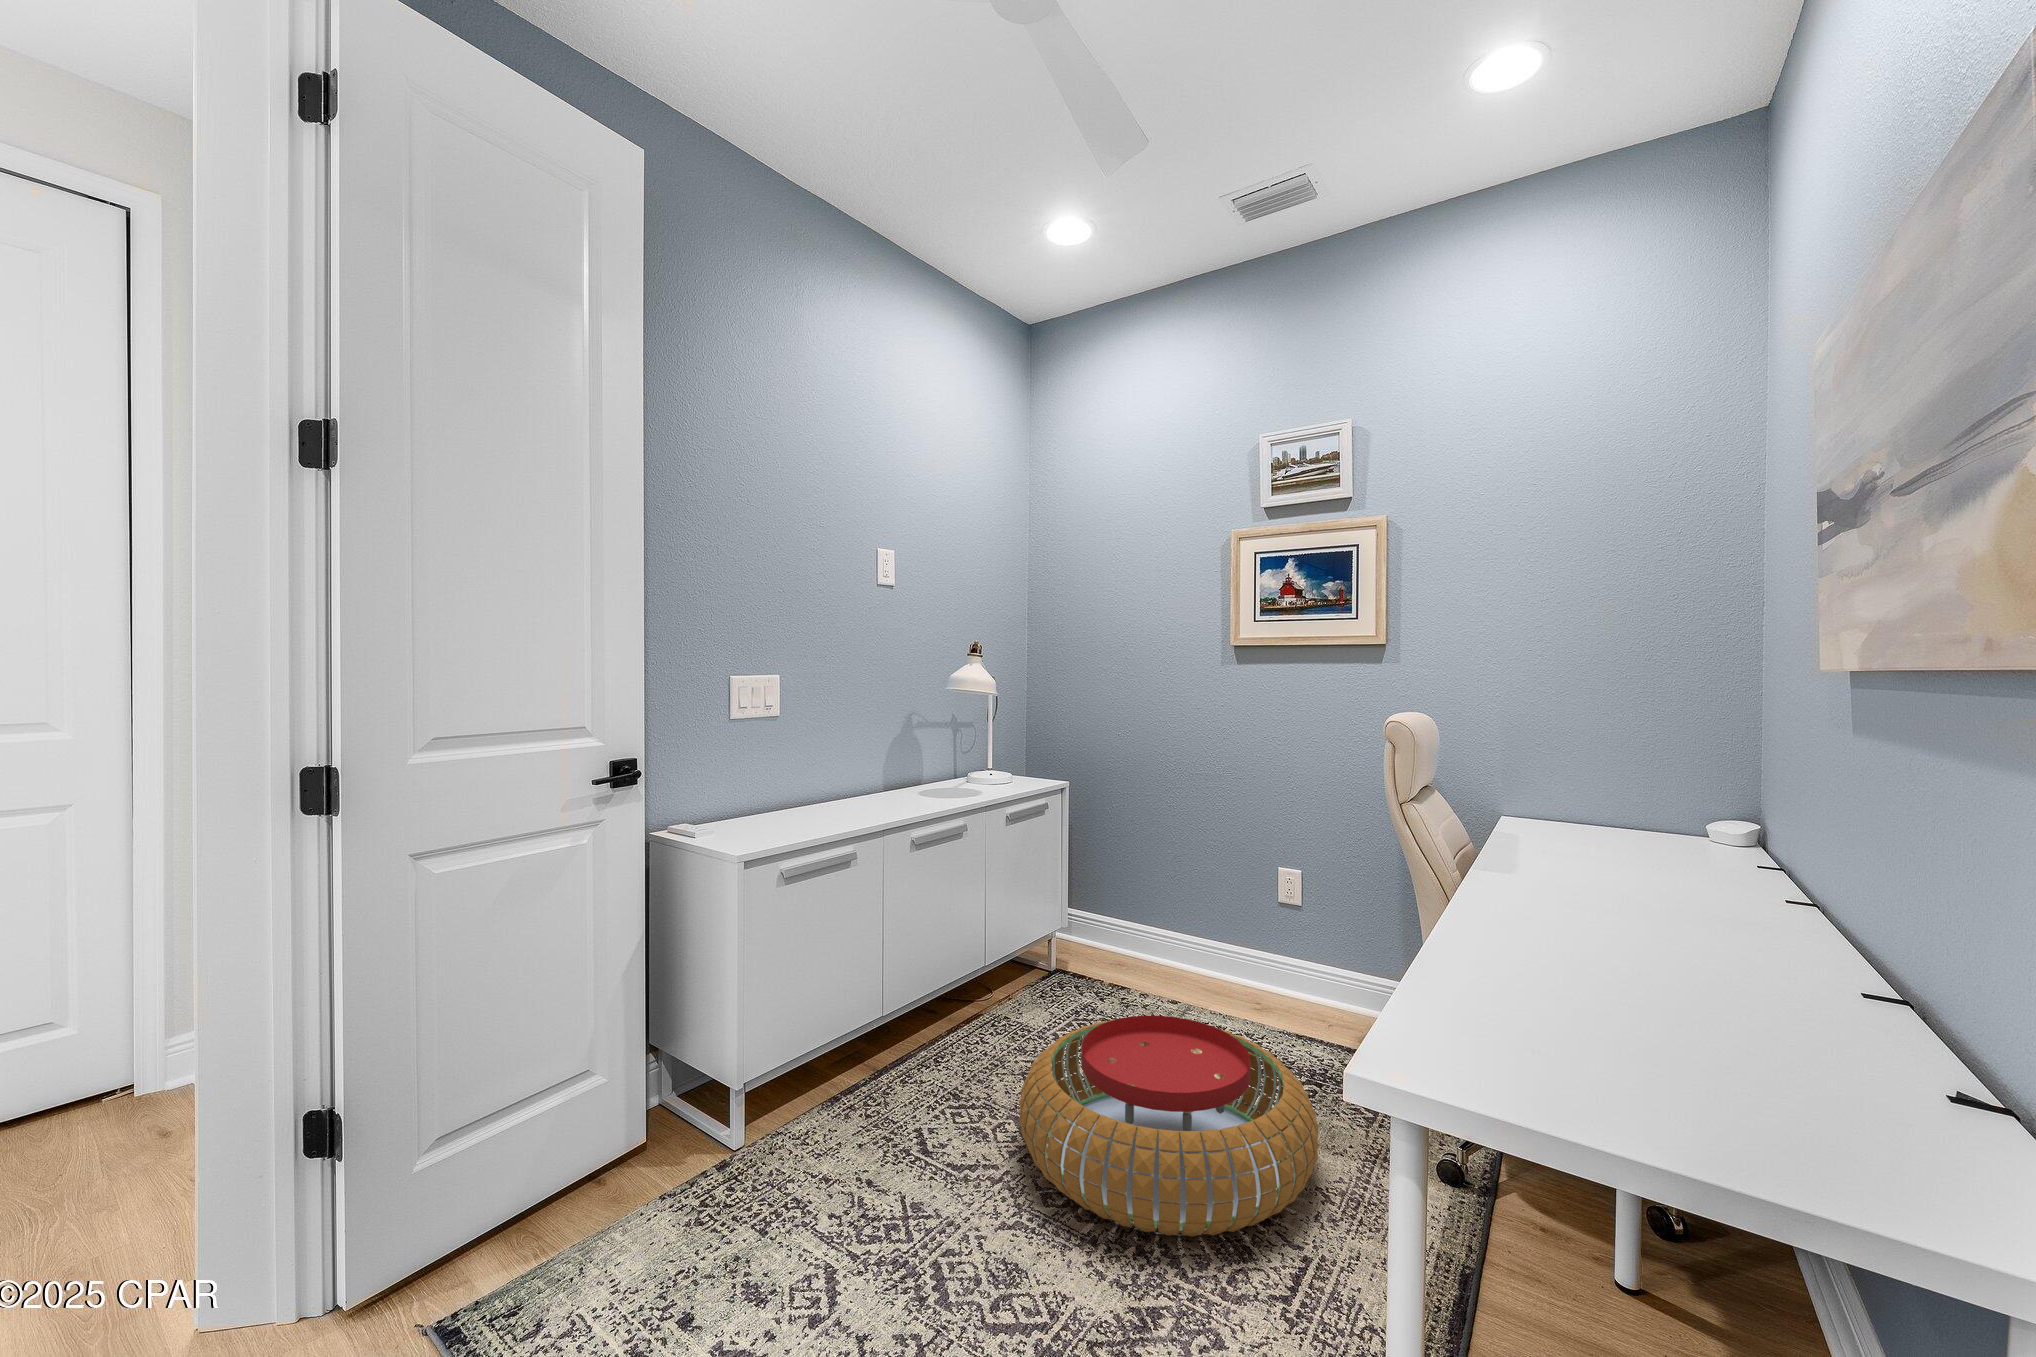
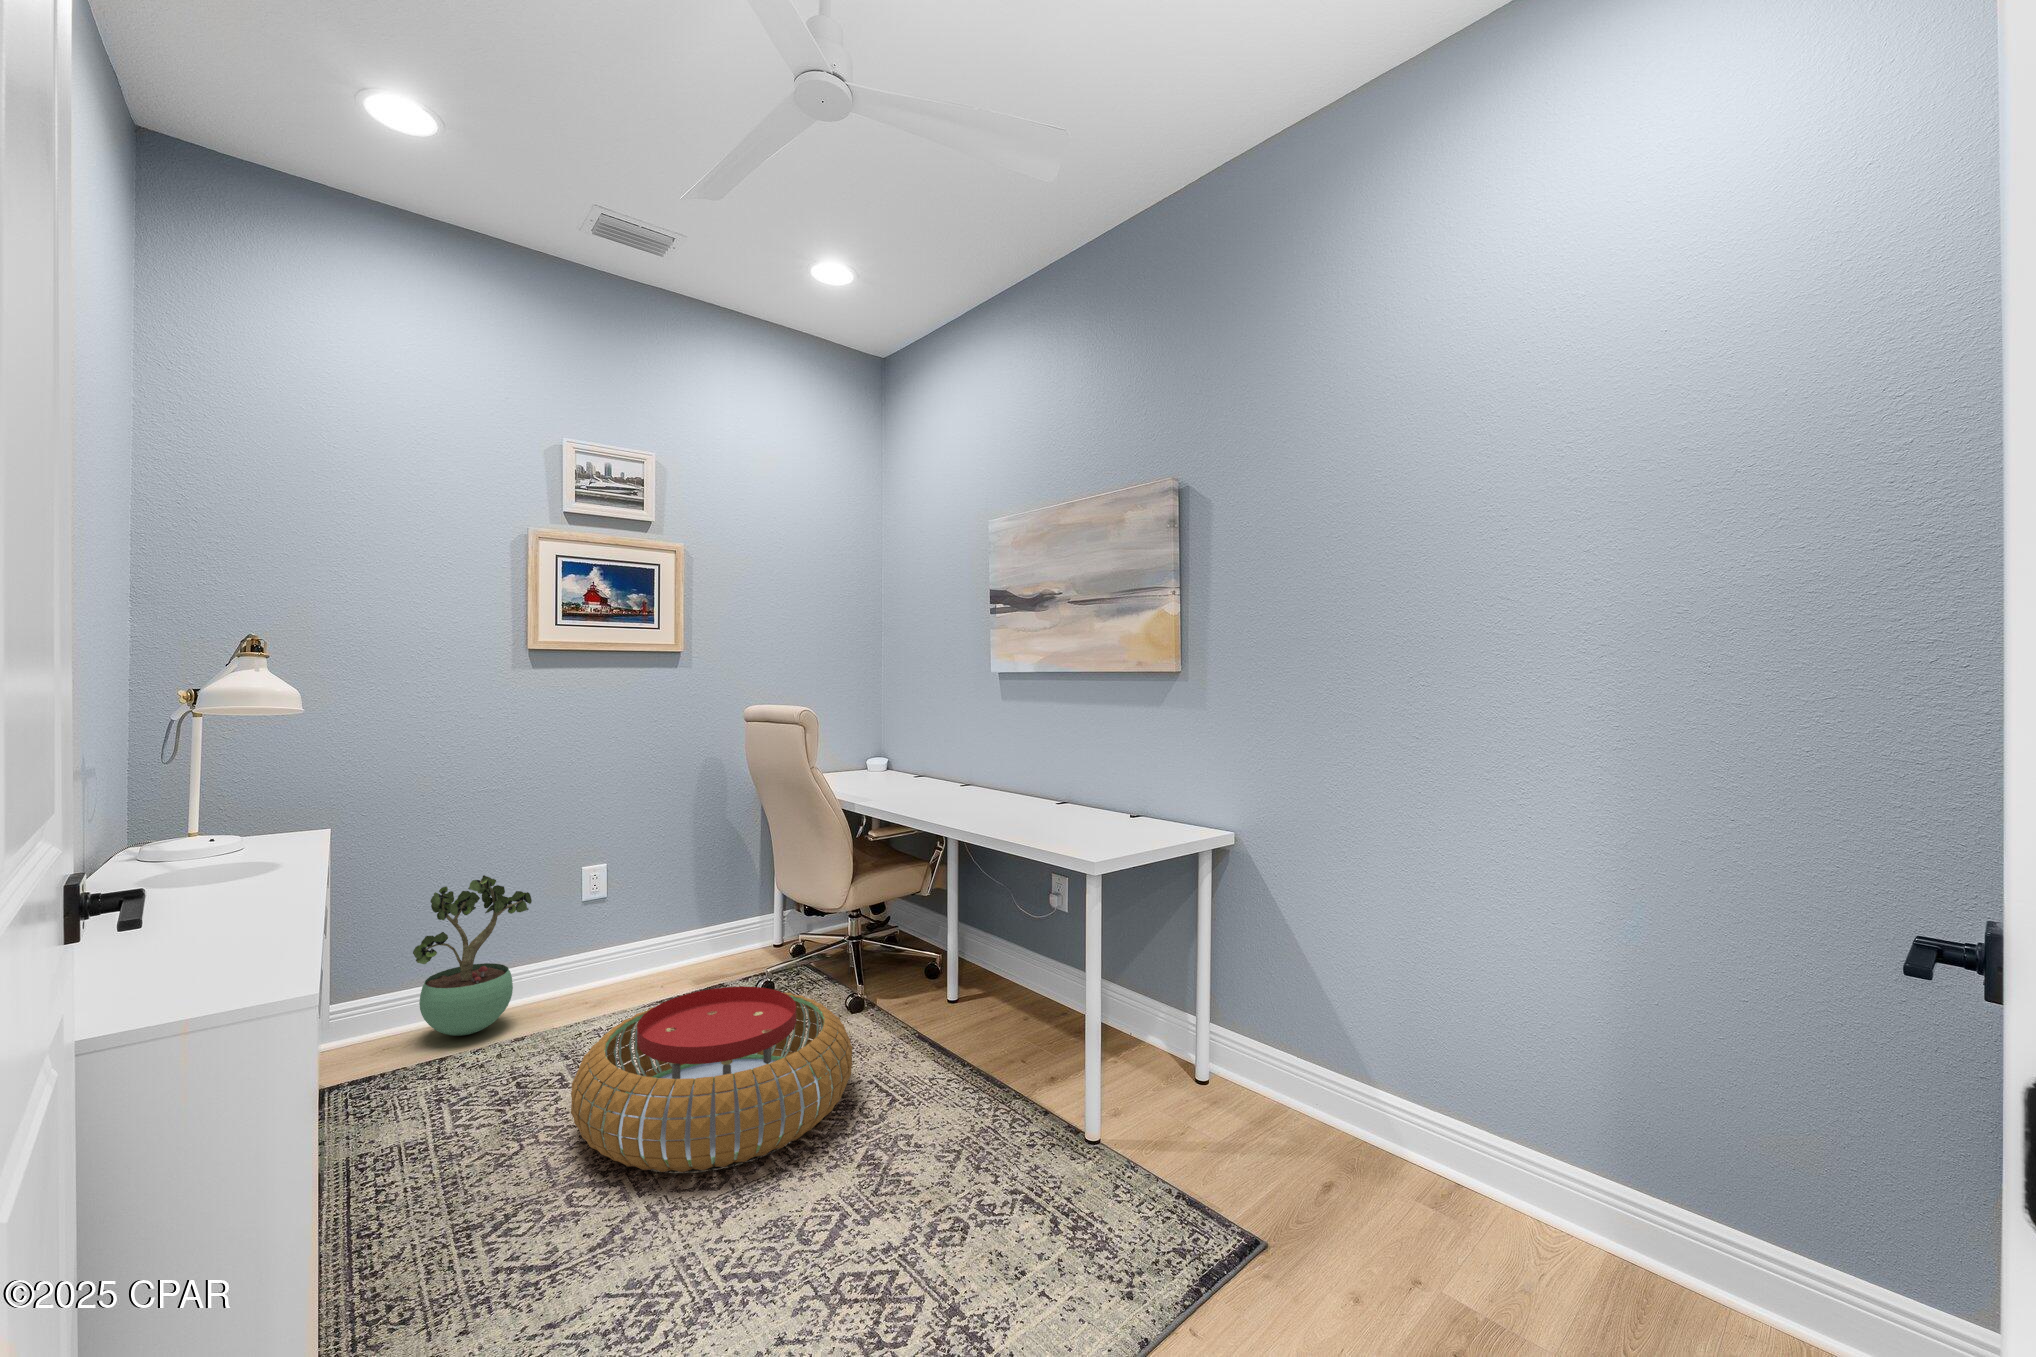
potted plant: none [1120,849,1209,985] -> present [413,875,532,1036]

